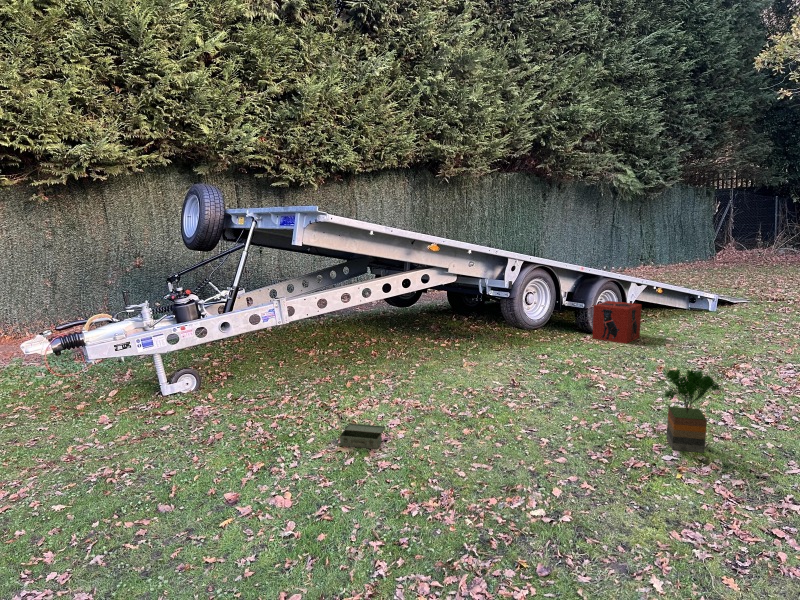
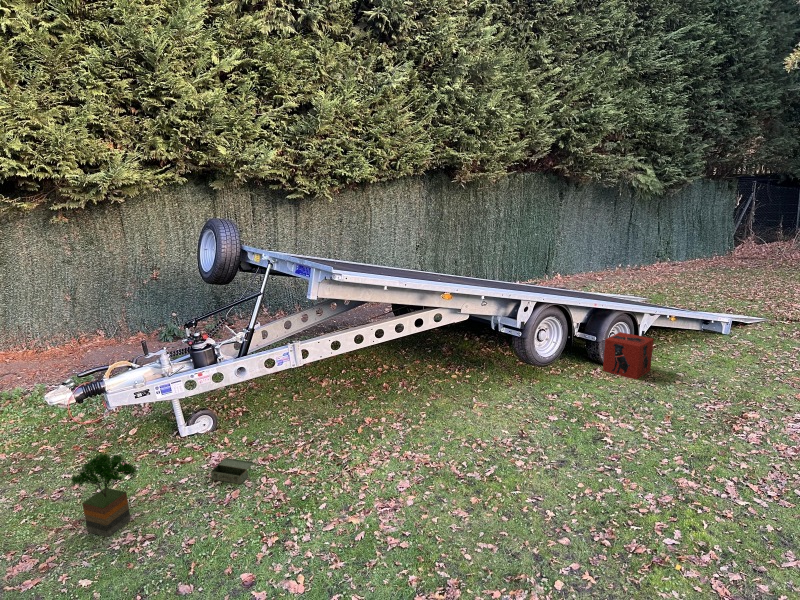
potted tree: present [657,369,721,453] -> present [71,454,137,537]
toolbox: present [340,424,385,449] -> present [211,458,254,484]

